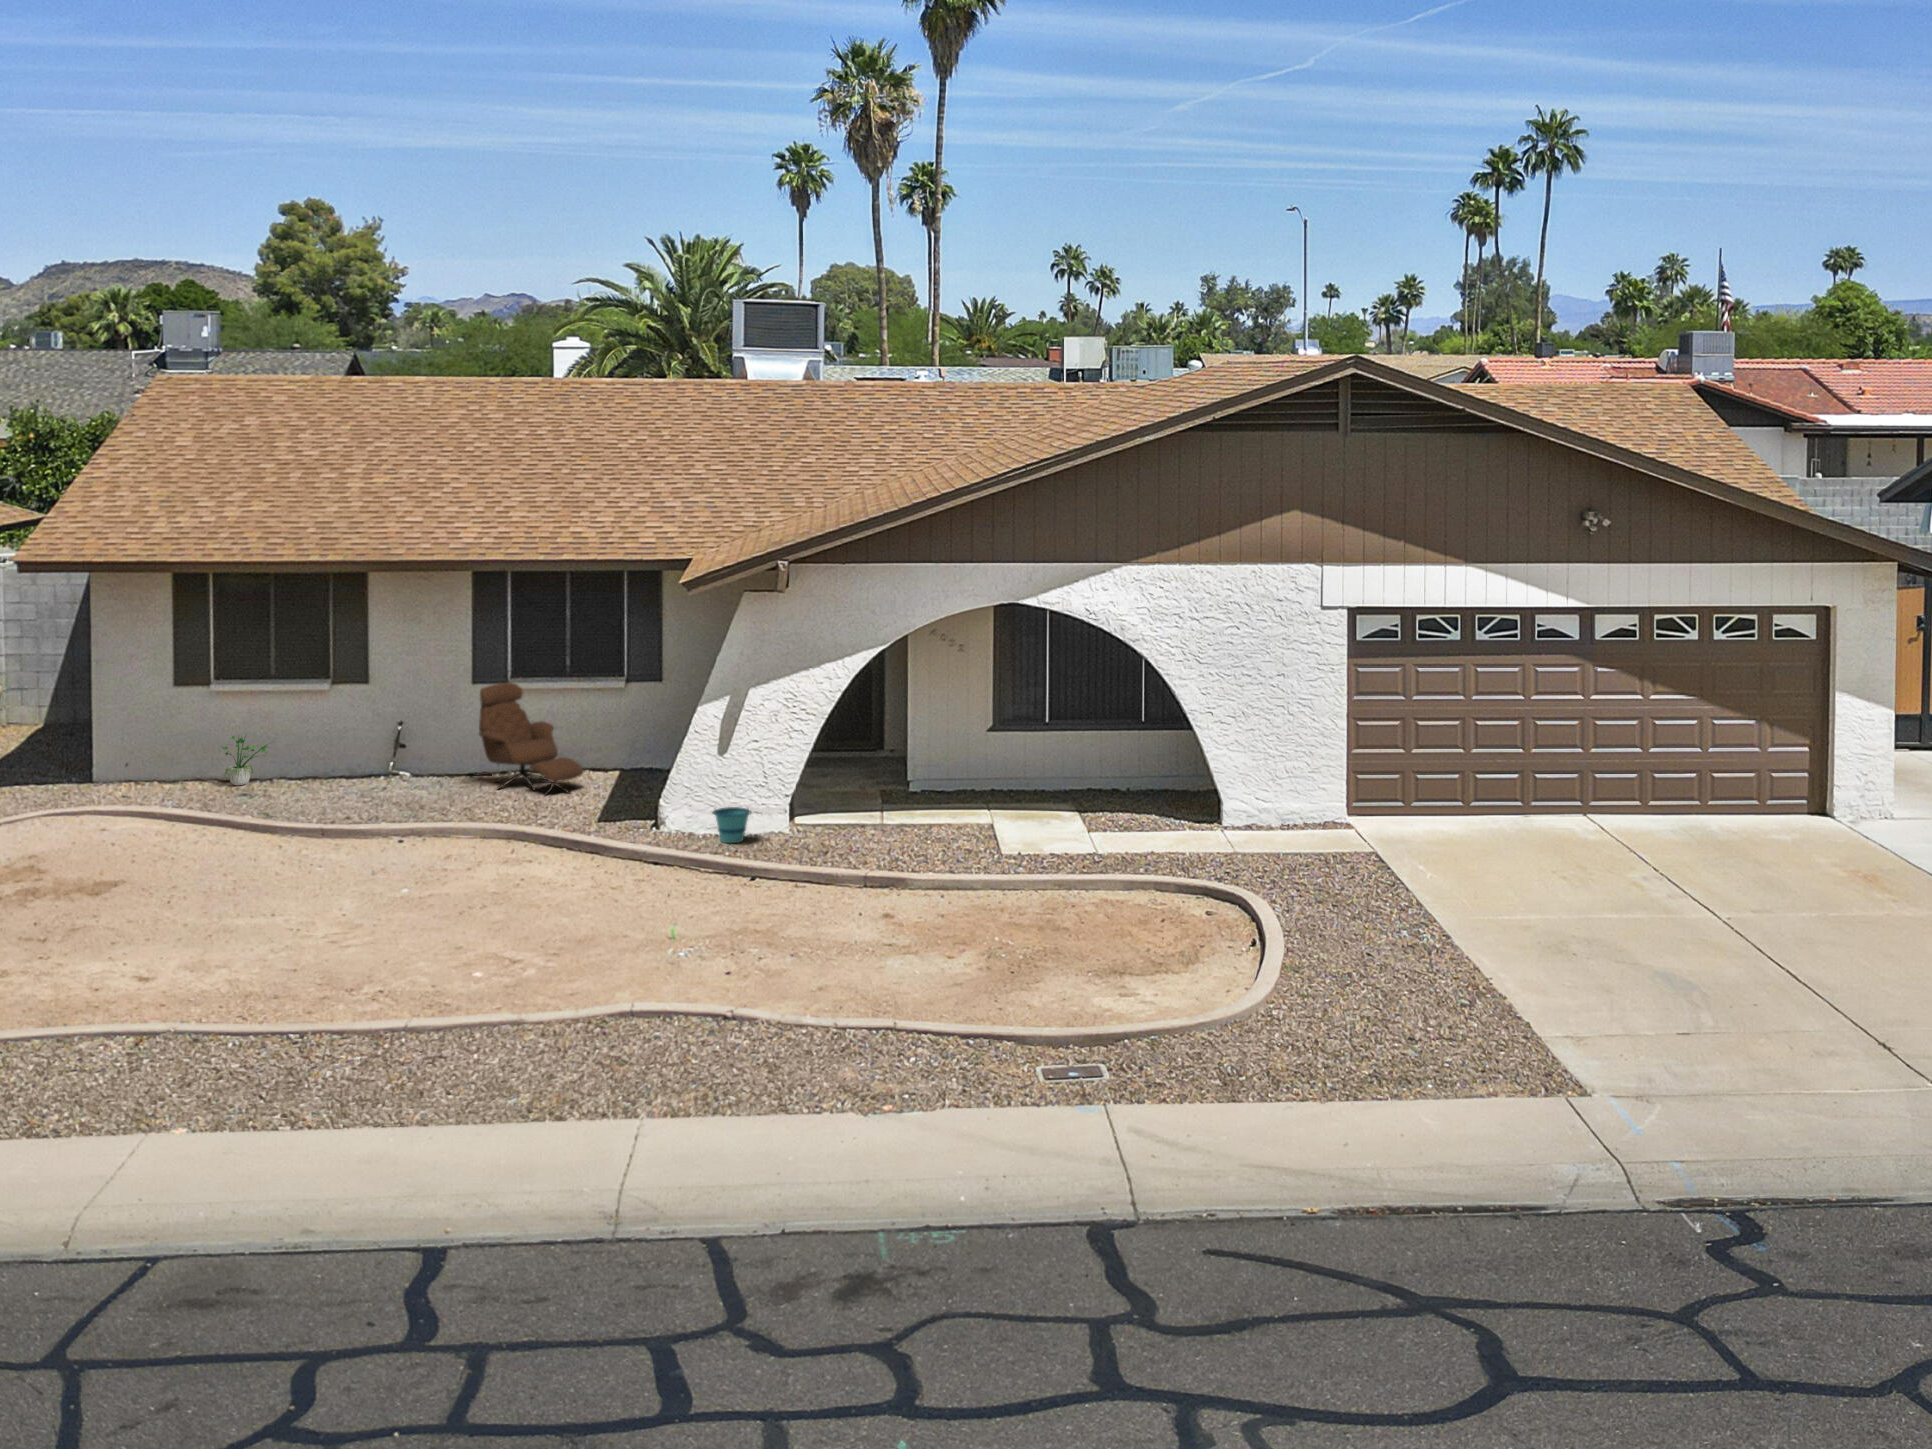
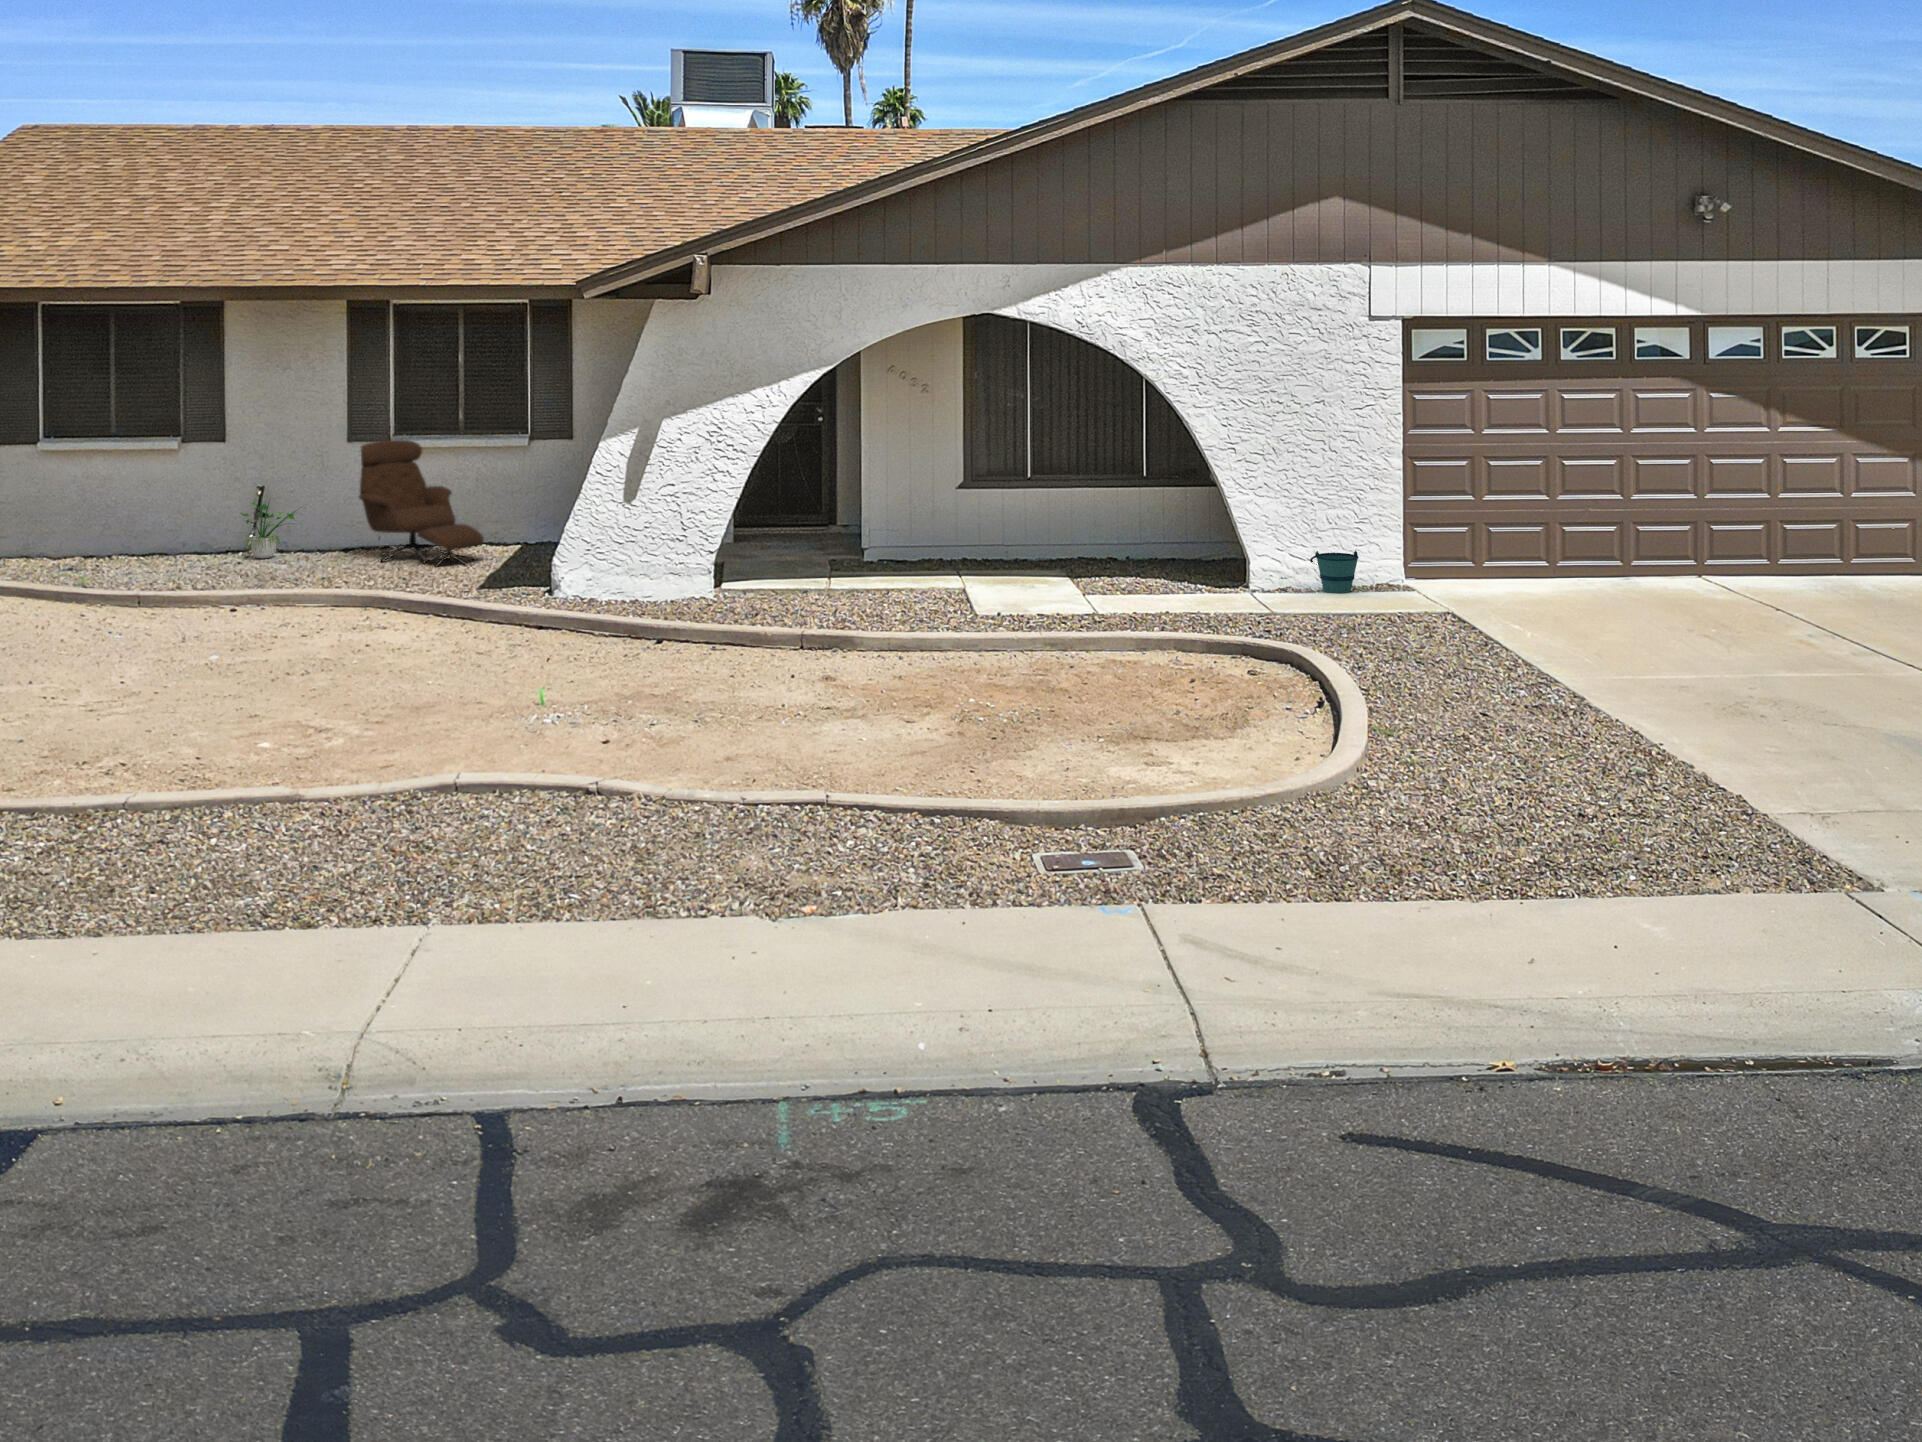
potted plant: present [221,736,271,785] -> present [241,499,296,558]
bucket: present [713,807,751,843] -> present [1310,550,1359,593]

